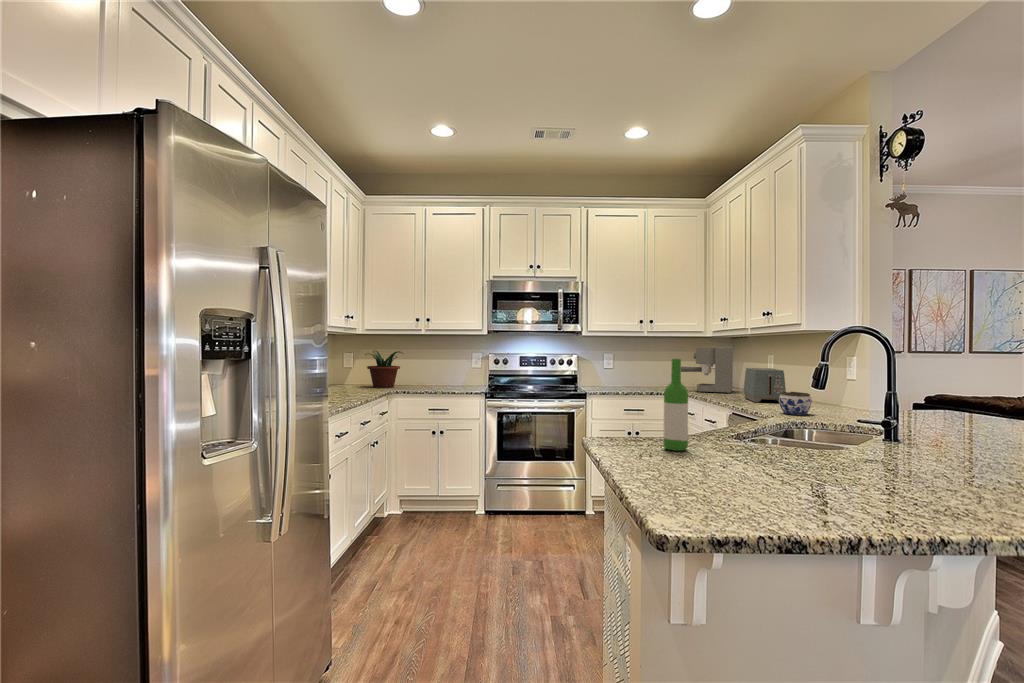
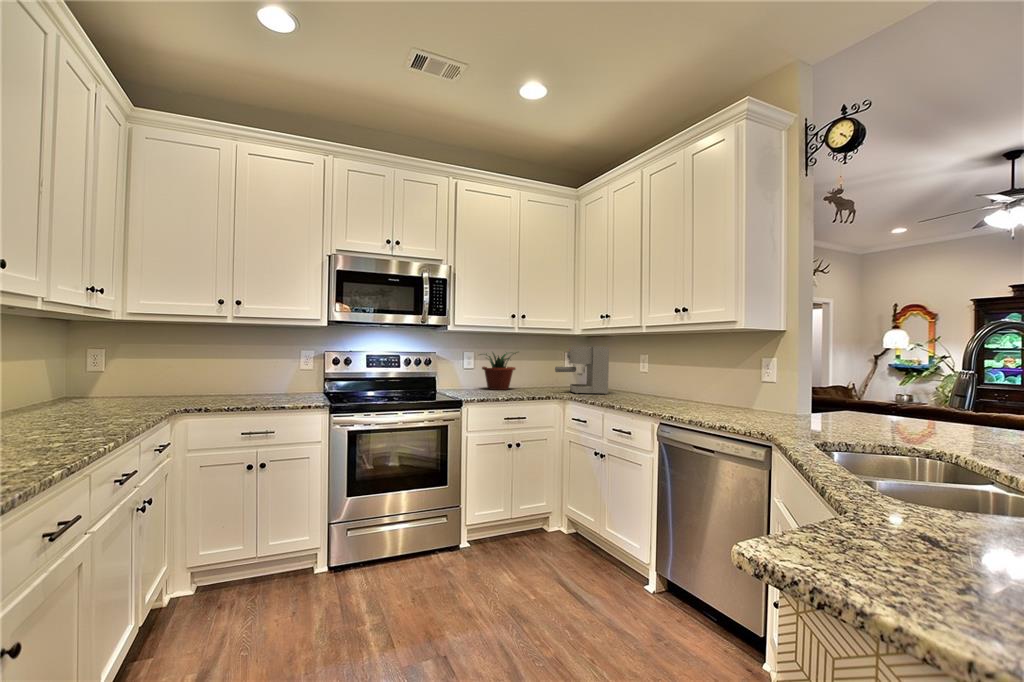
potted plant: present [365,350,403,388] -> present [482,352,516,390]
wine bottle: present [664,359,688,451] -> none [902,363,967,555]
toaster: present [744,368,786,402] -> none [637,368,692,406]
jar: present [779,392,812,415] -> none [732,396,770,424]

